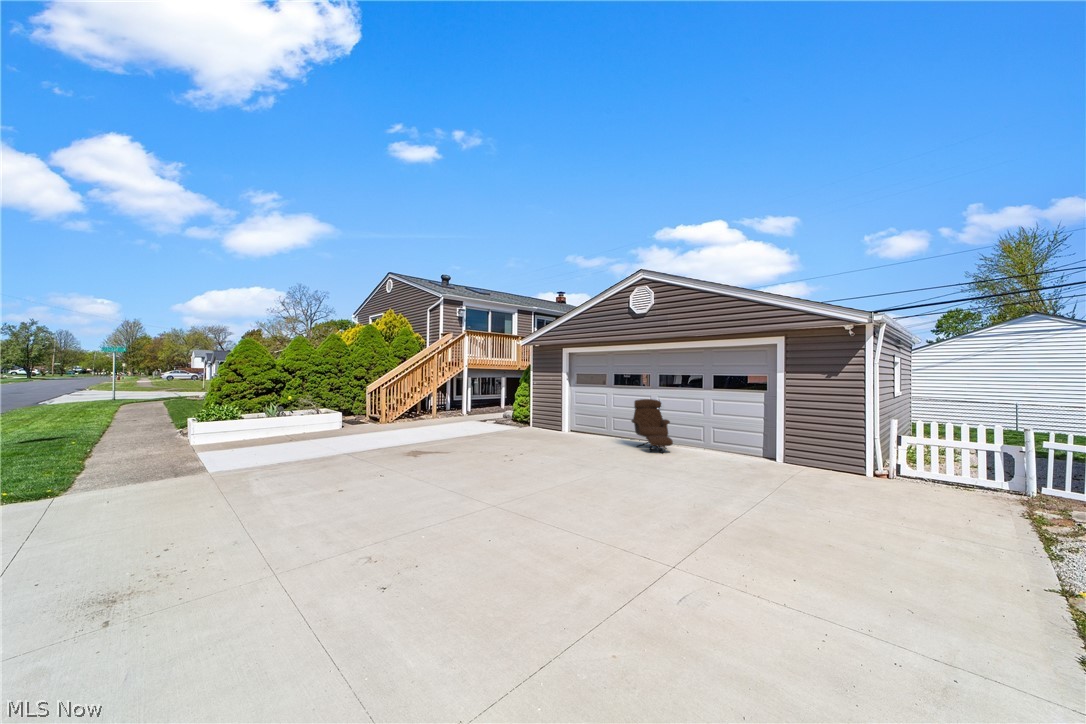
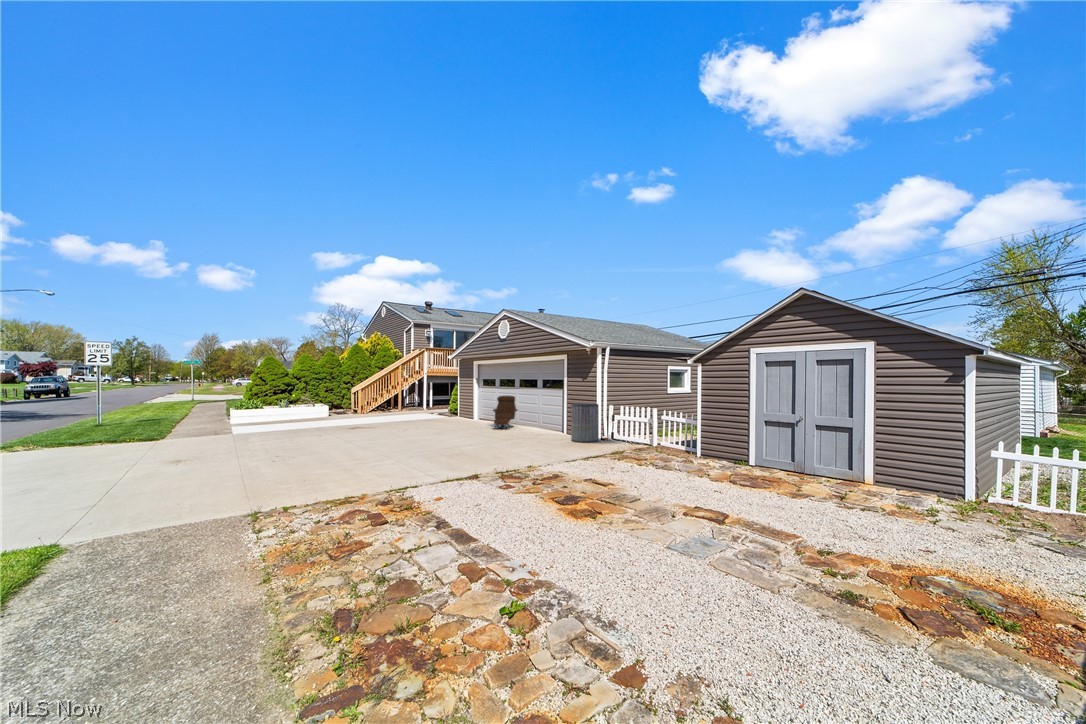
trash can: none [843,416,901,486] -> present [571,403,599,443]

